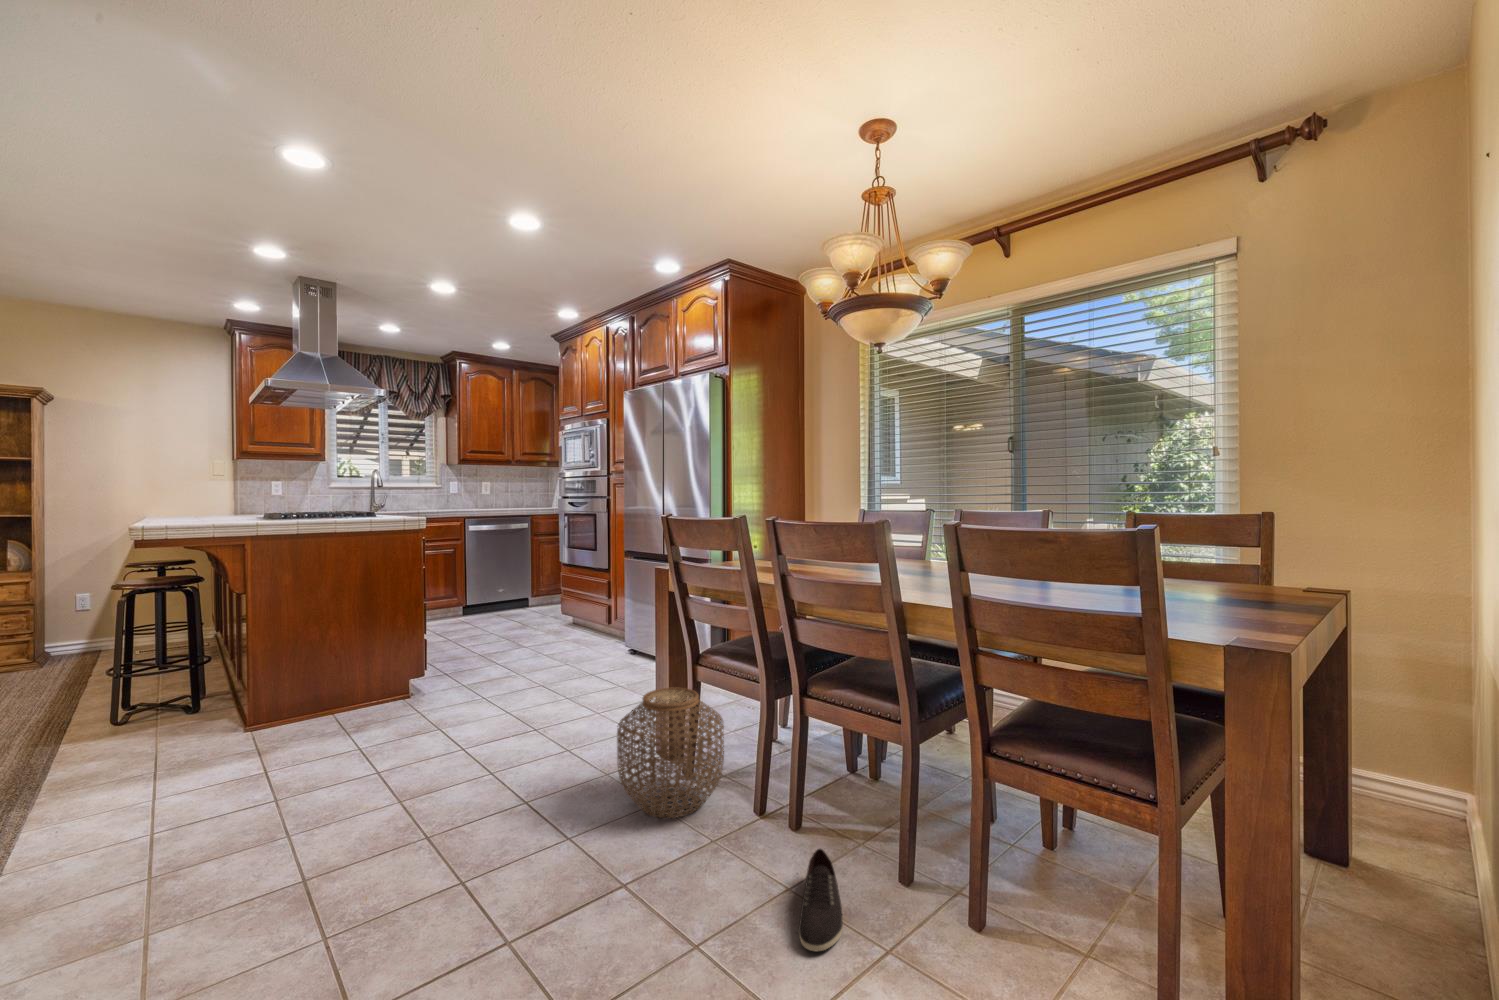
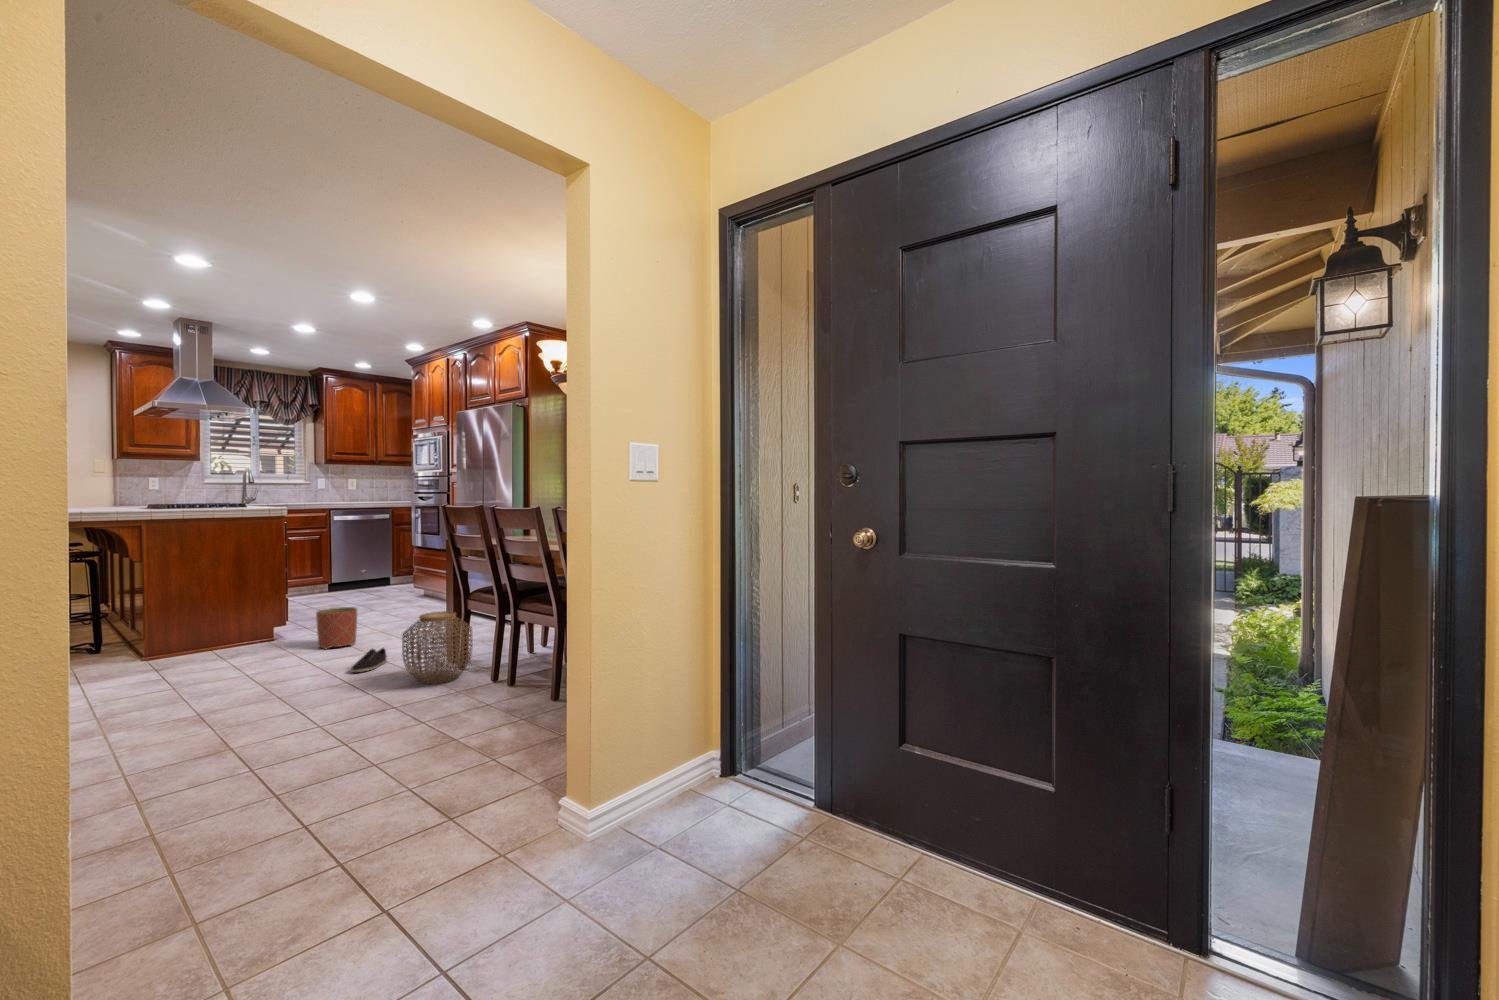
planter: none [467,656,520,720] -> present [316,607,357,649]
shoe: present [799,849,843,951] -> present [351,648,387,672]

